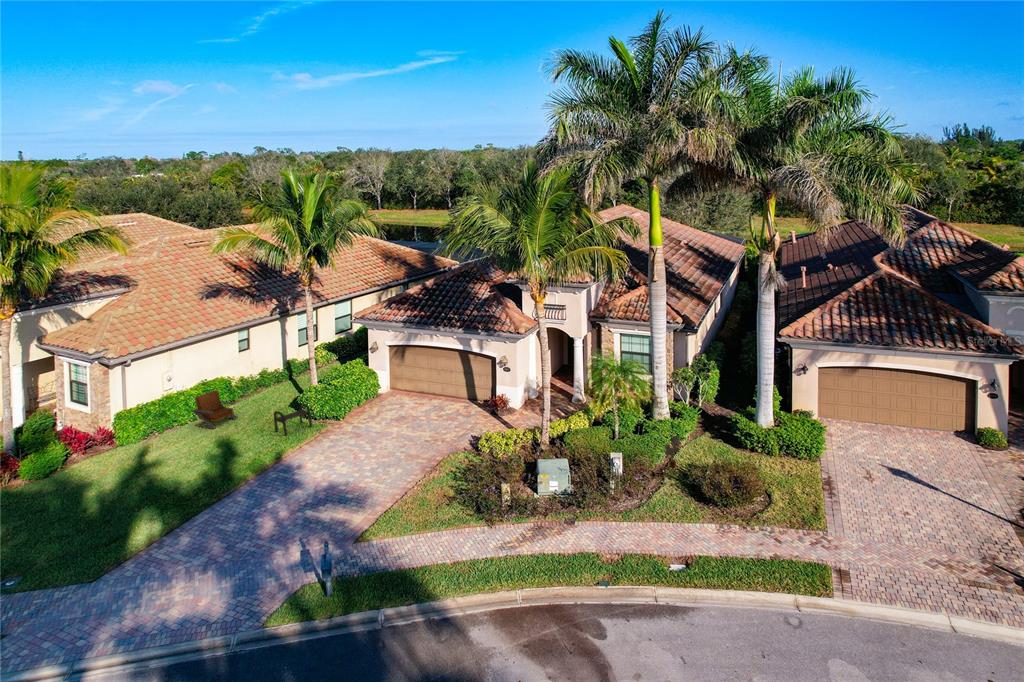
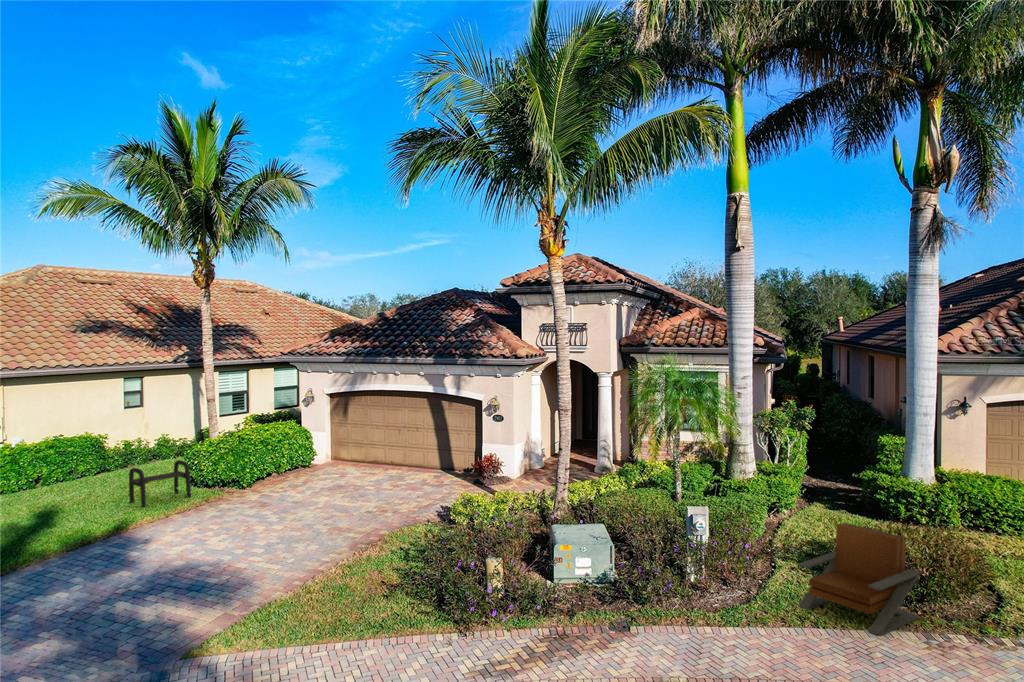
lounge chair: present [192,390,238,429] -> present [798,523,920,636]
potted tree: present [663,435,681,467] -> none [766,487,797,546]

